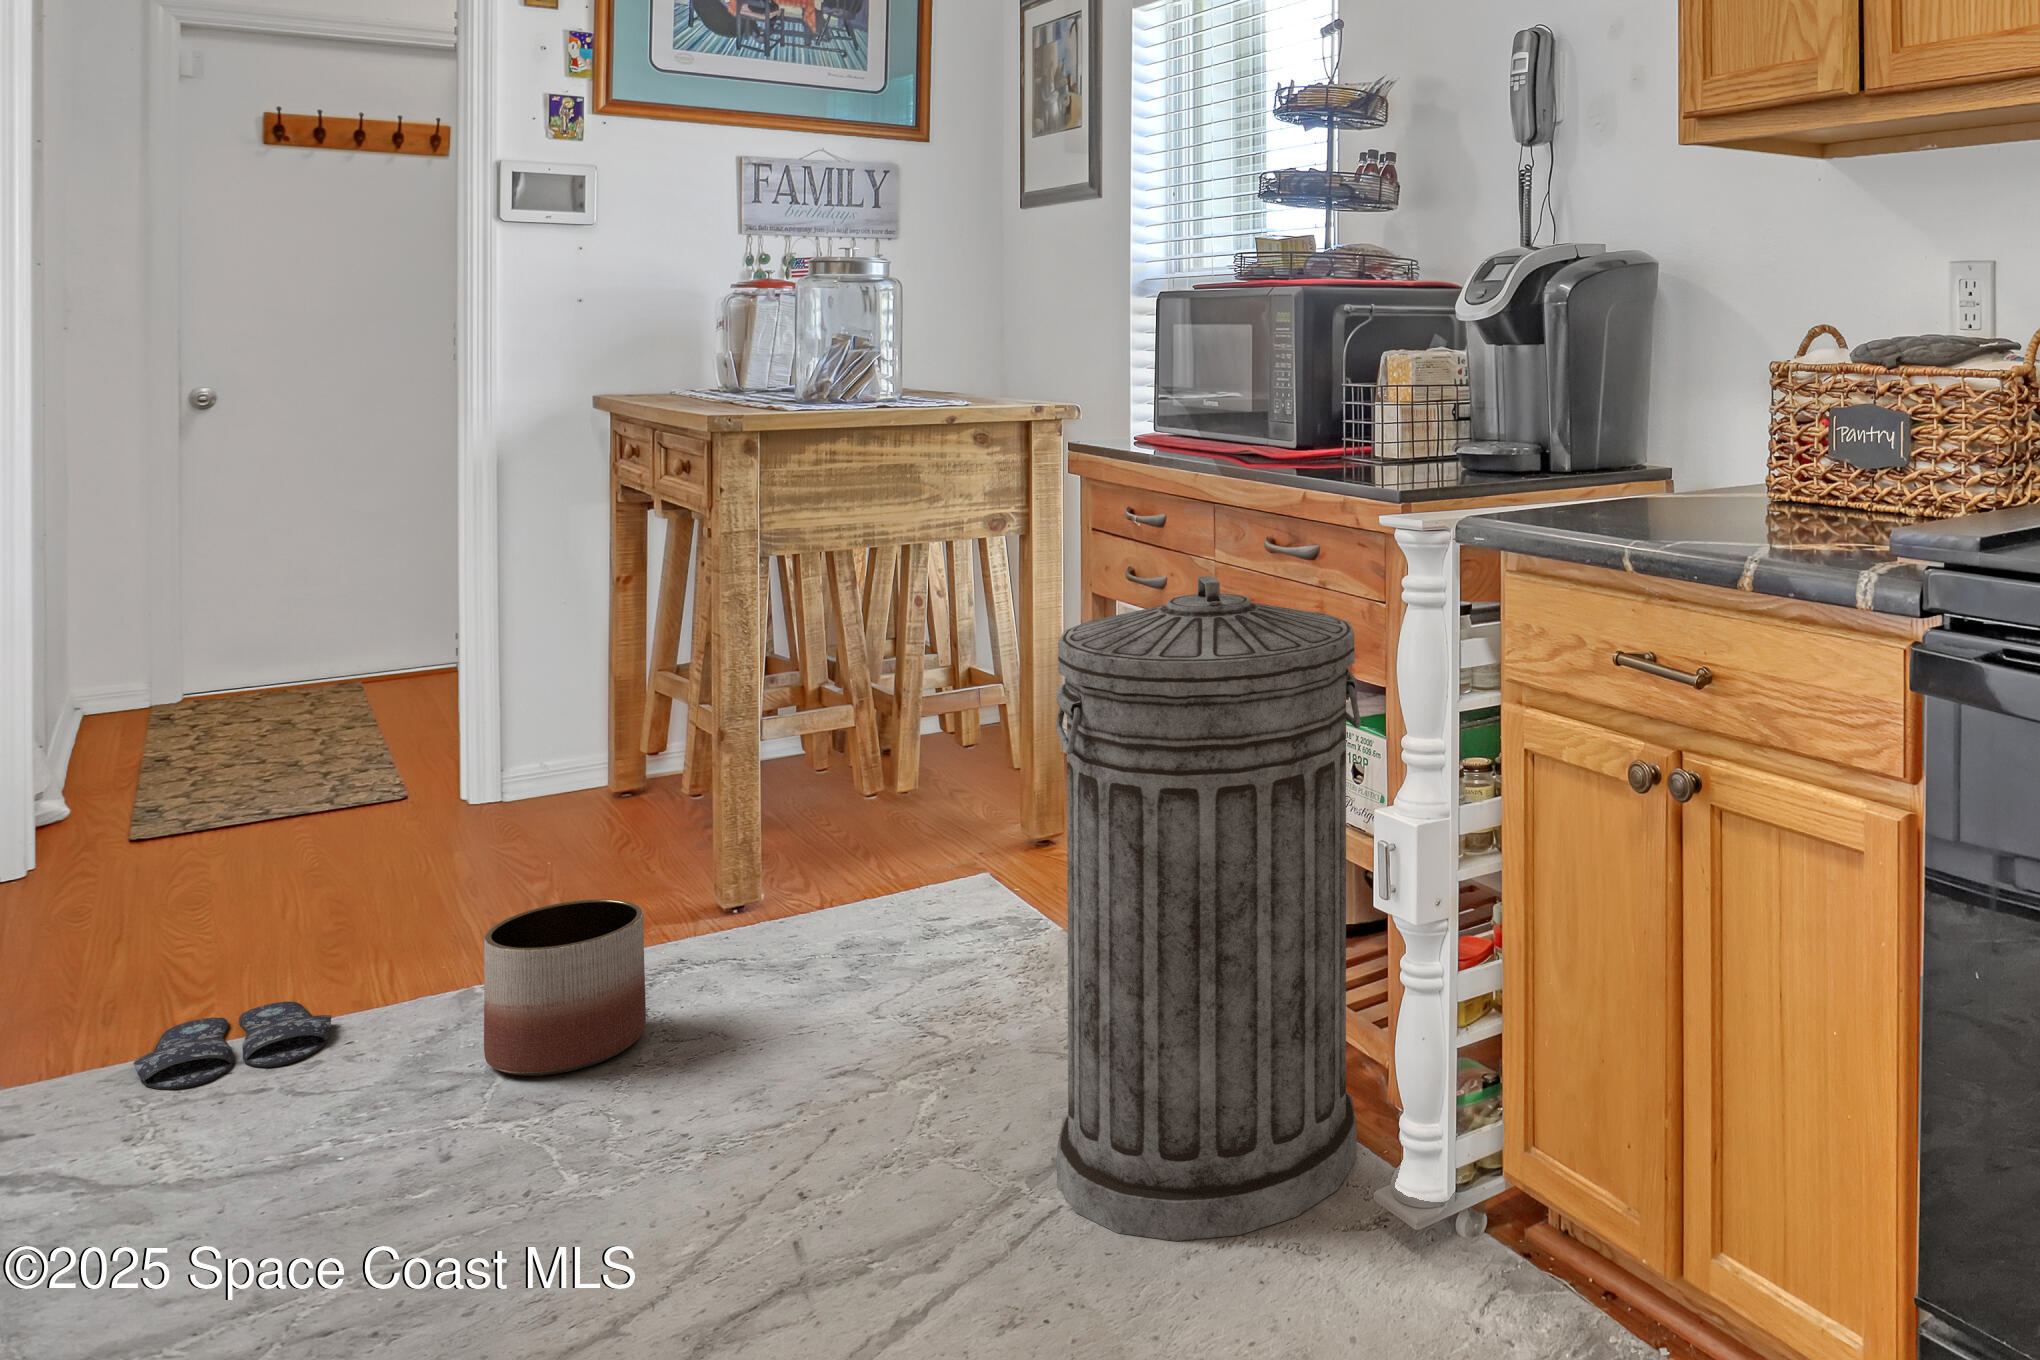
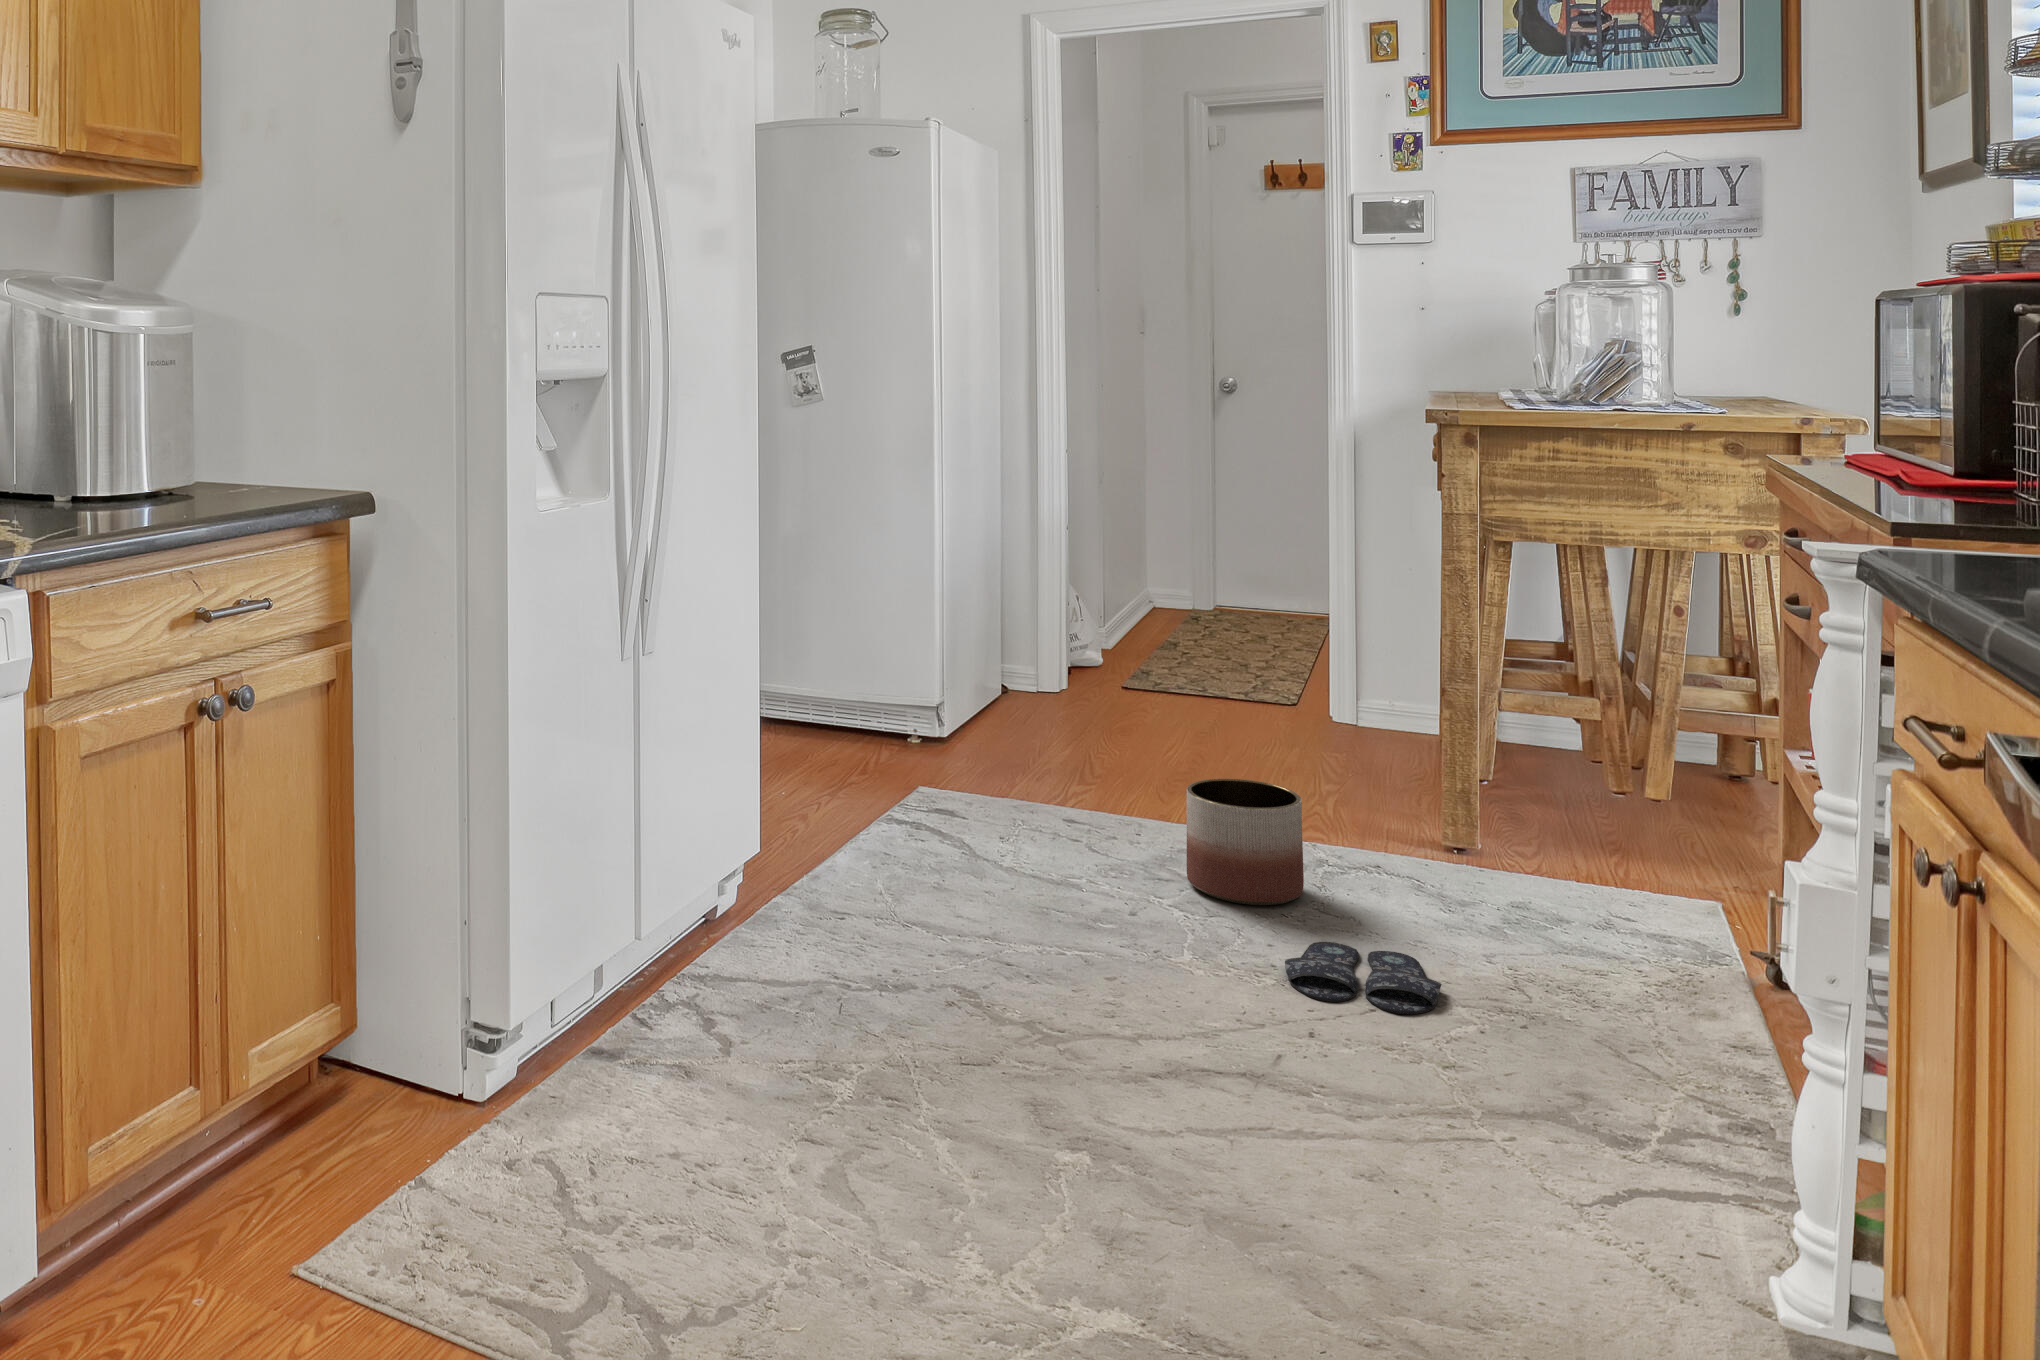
trash can: present [1056,576,1361,1241] -> none [1493,588,1875,1272]
slippers: present [134,1002,332,1090] -> present [1285,942,1442,1015]

